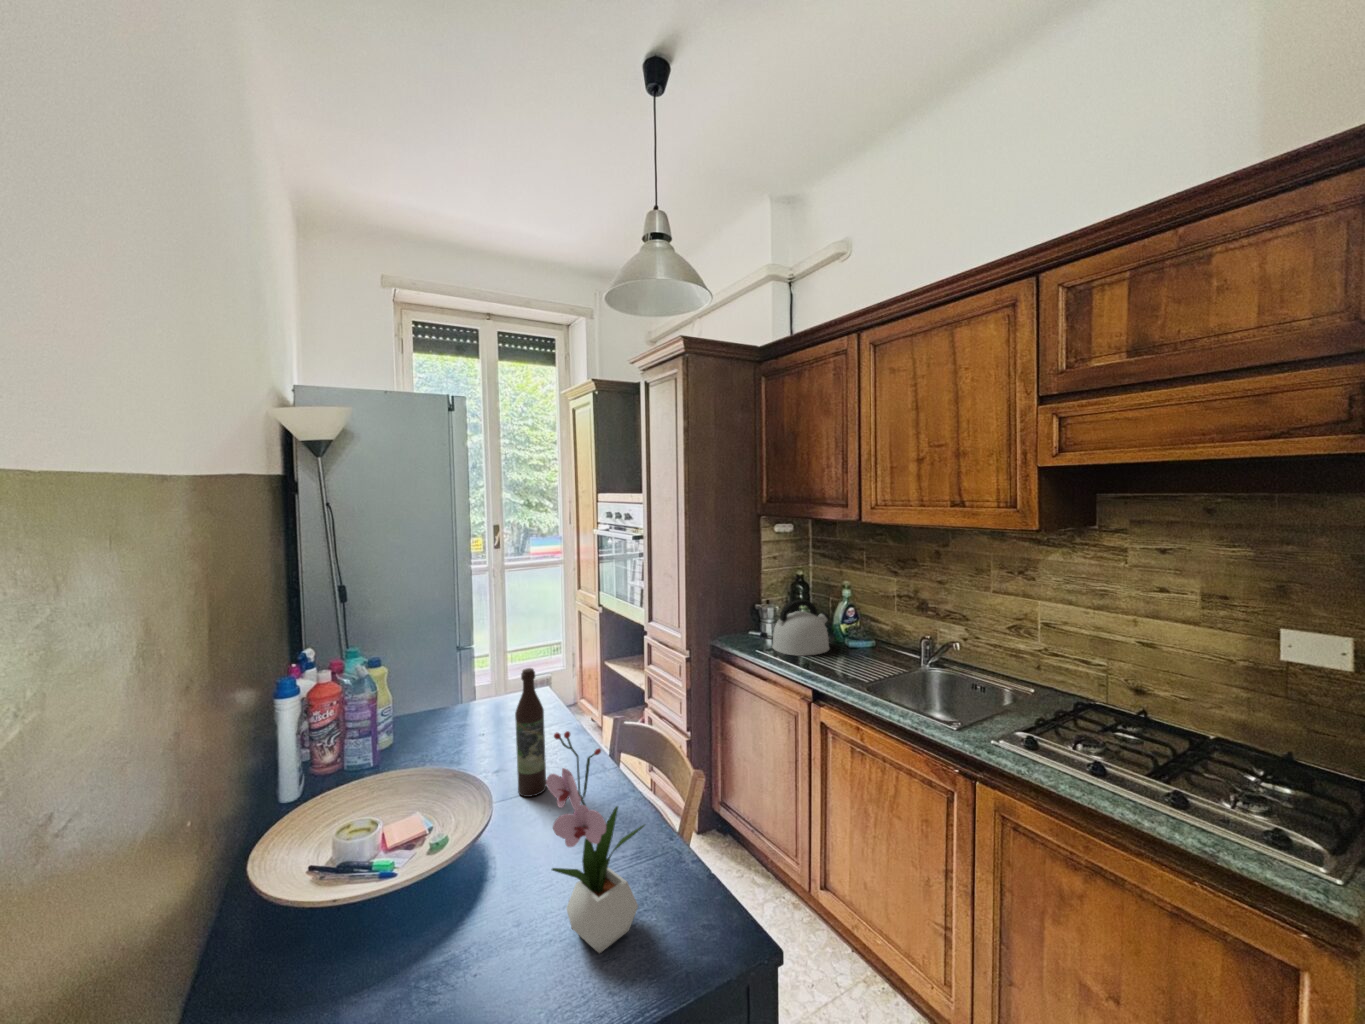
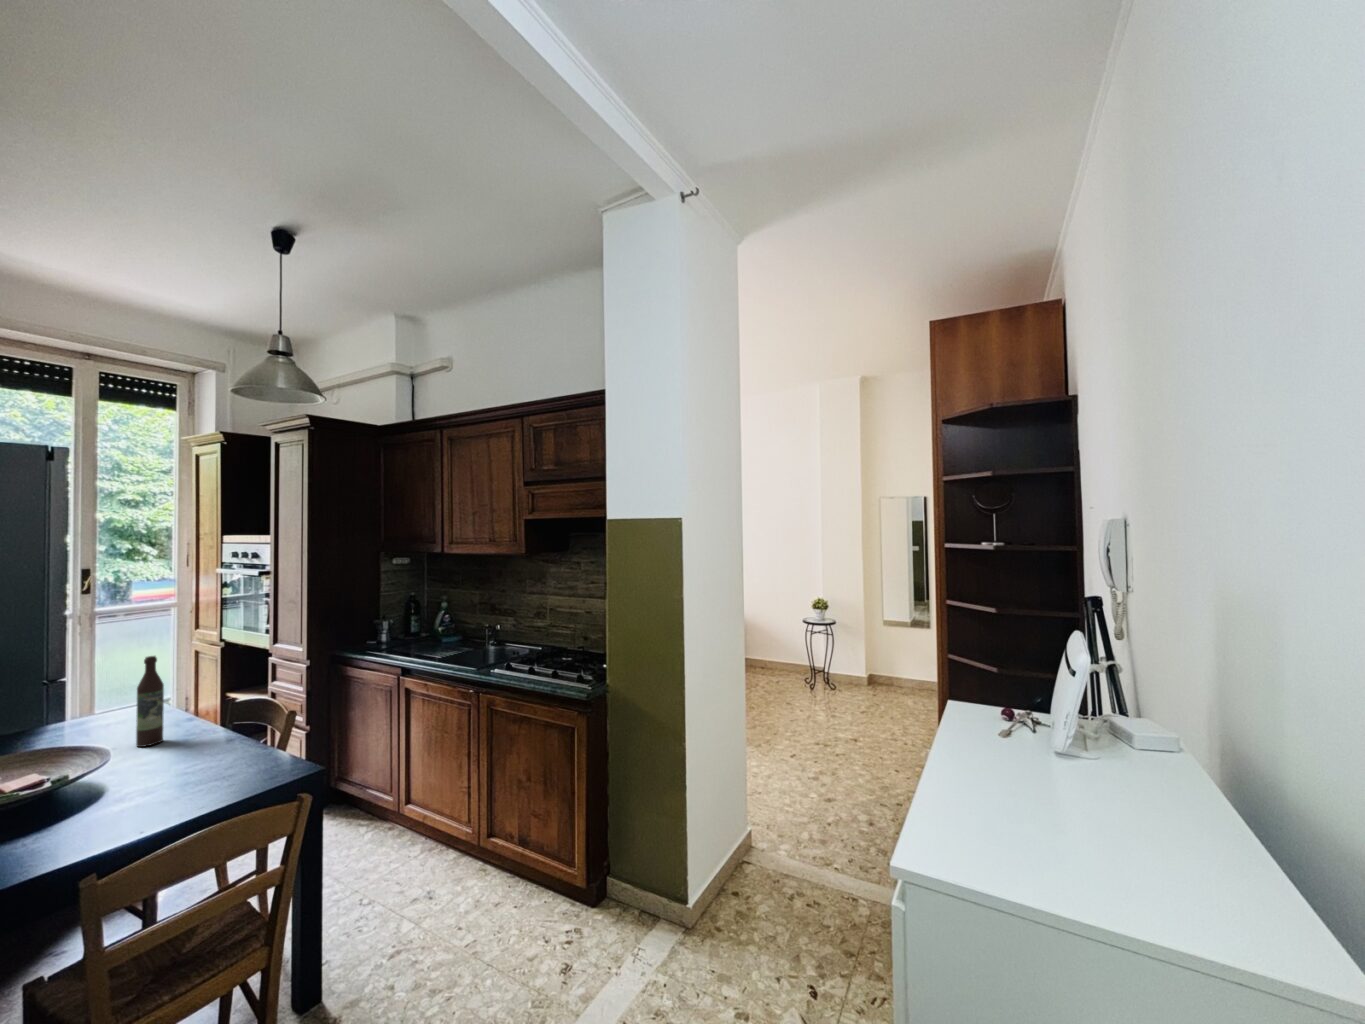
kettle: present [772,600,829,656] -> none [382,611,430,650]
flower arrangement: present [546,731,645,953] -> none [174,662,244,781]

